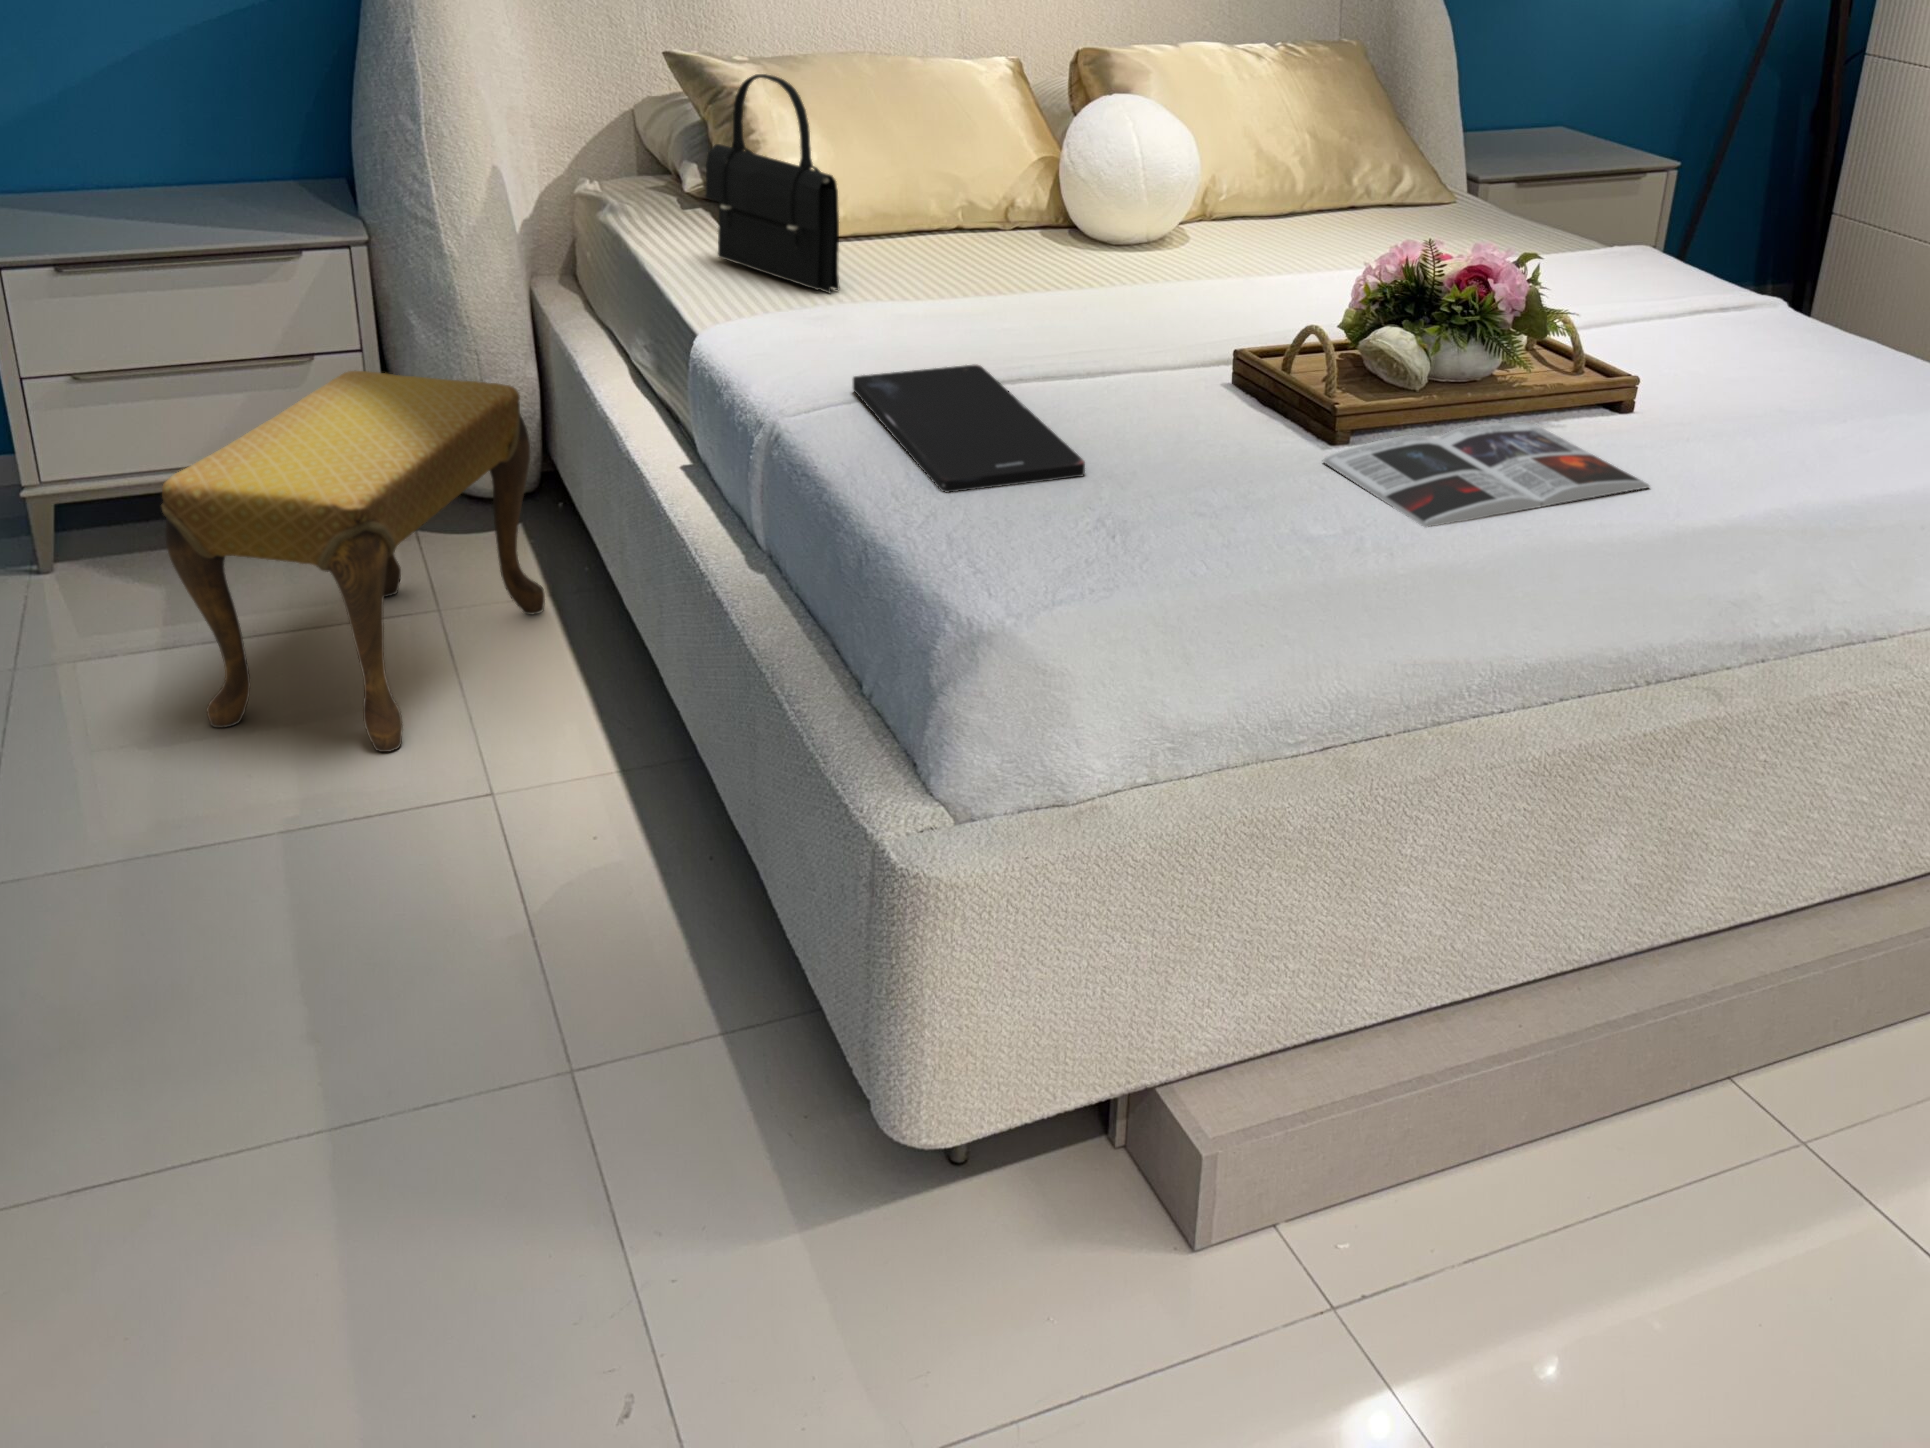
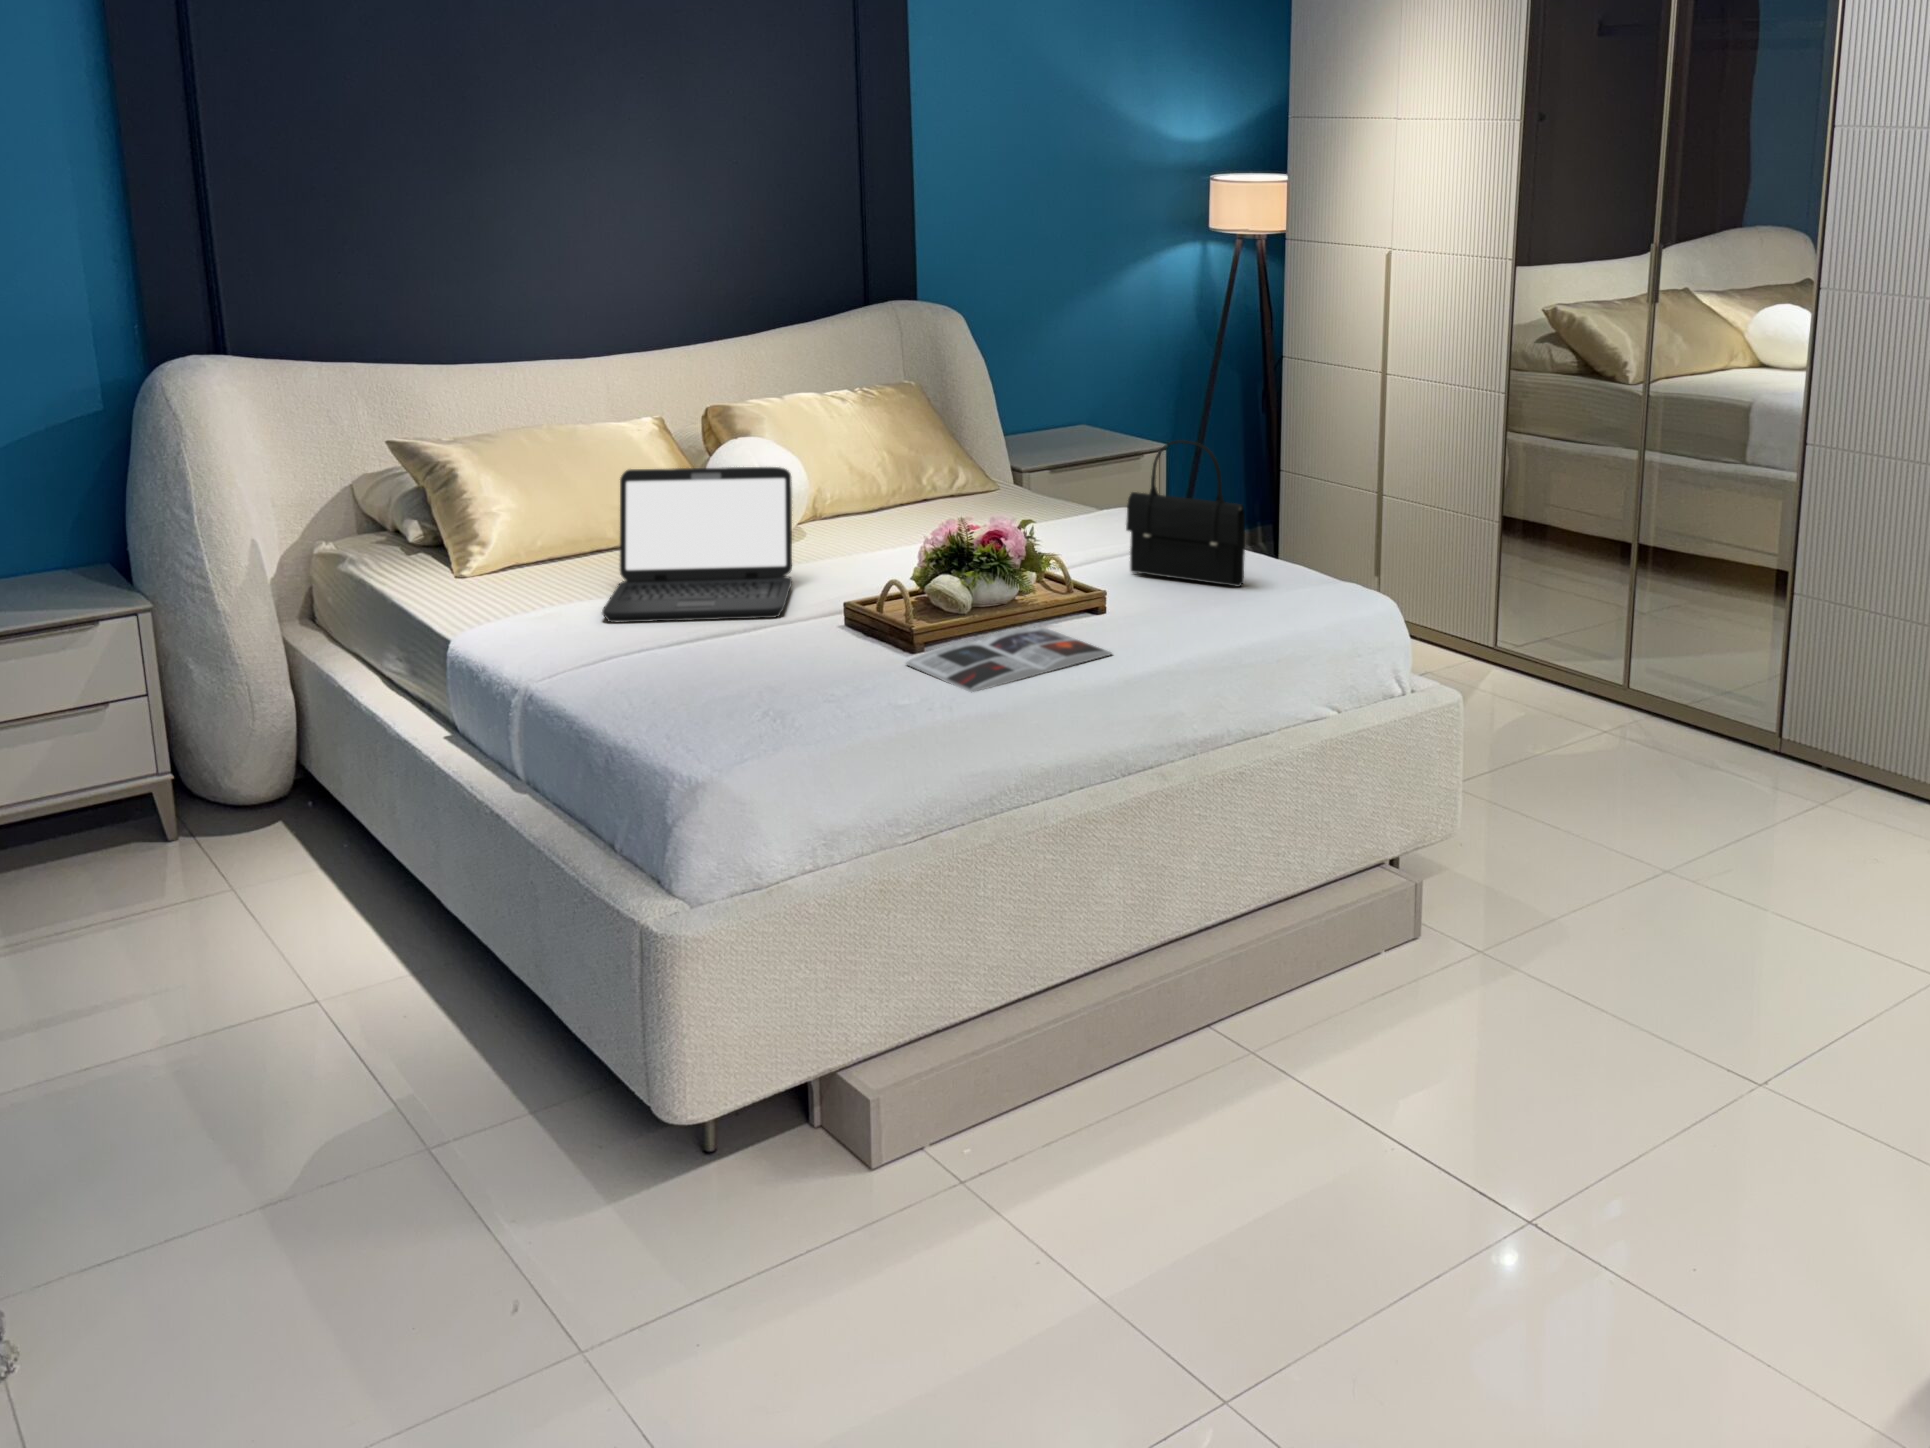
handbag: present [705,74,840,293] -> present [1126,440,1245,587]
laptop: none [900,120,1182,357] -> present [602,467,792,622]
smartphone: present [853,365,1085,492] -> none [579,633,750,711]
footstool: present [162,371,545,752] -> none [35,701,322,992]

